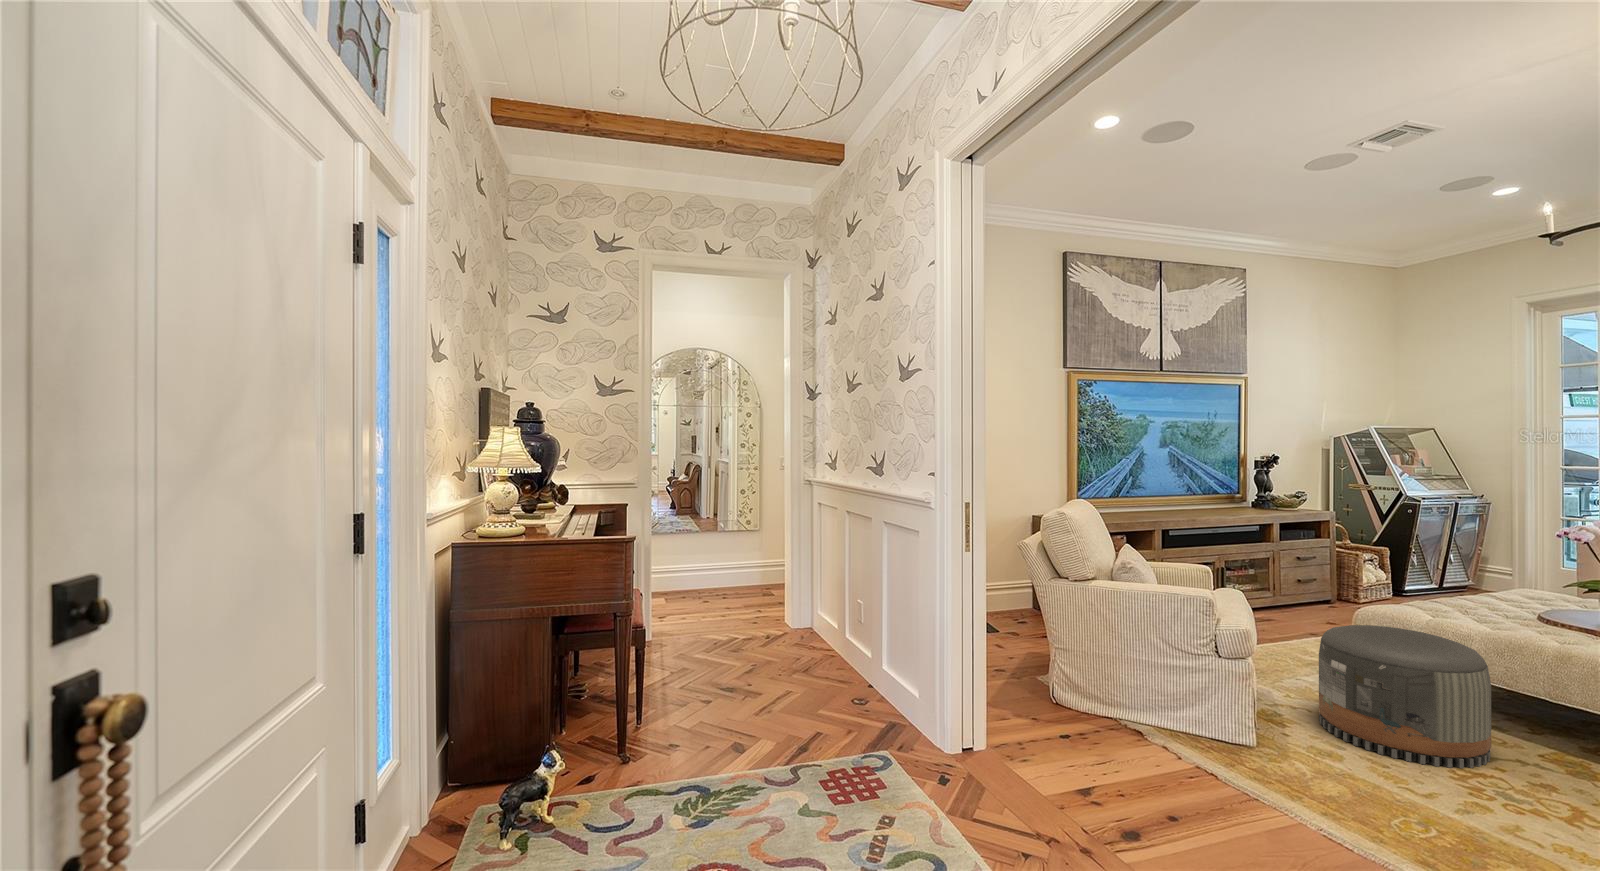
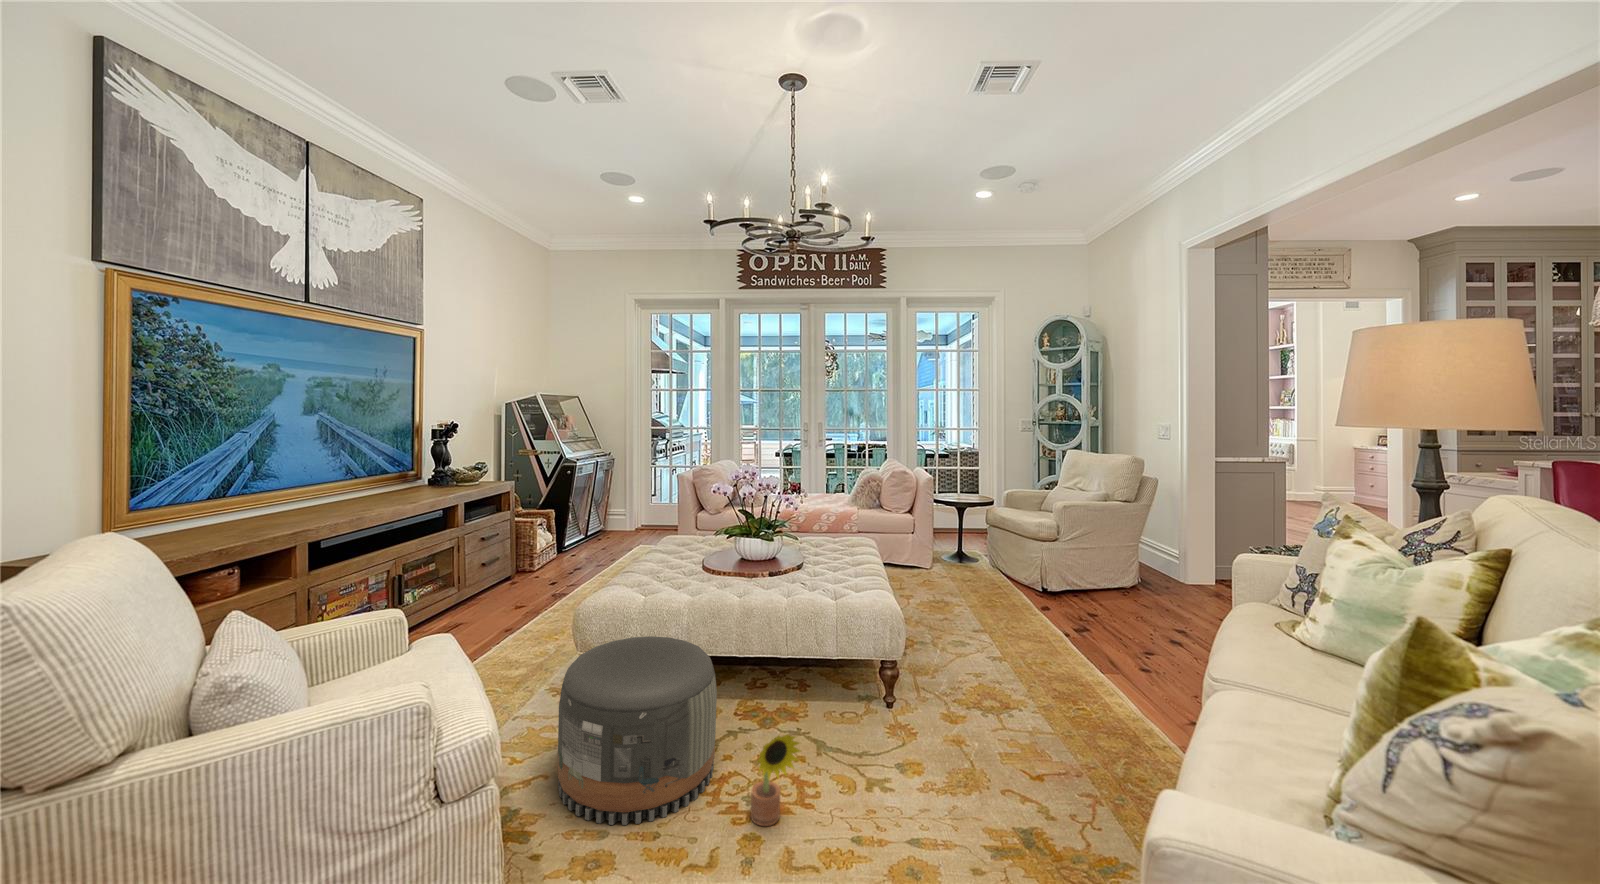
decorative plant: none [1494,718,1565,810] -> present [751,734,801,826]

